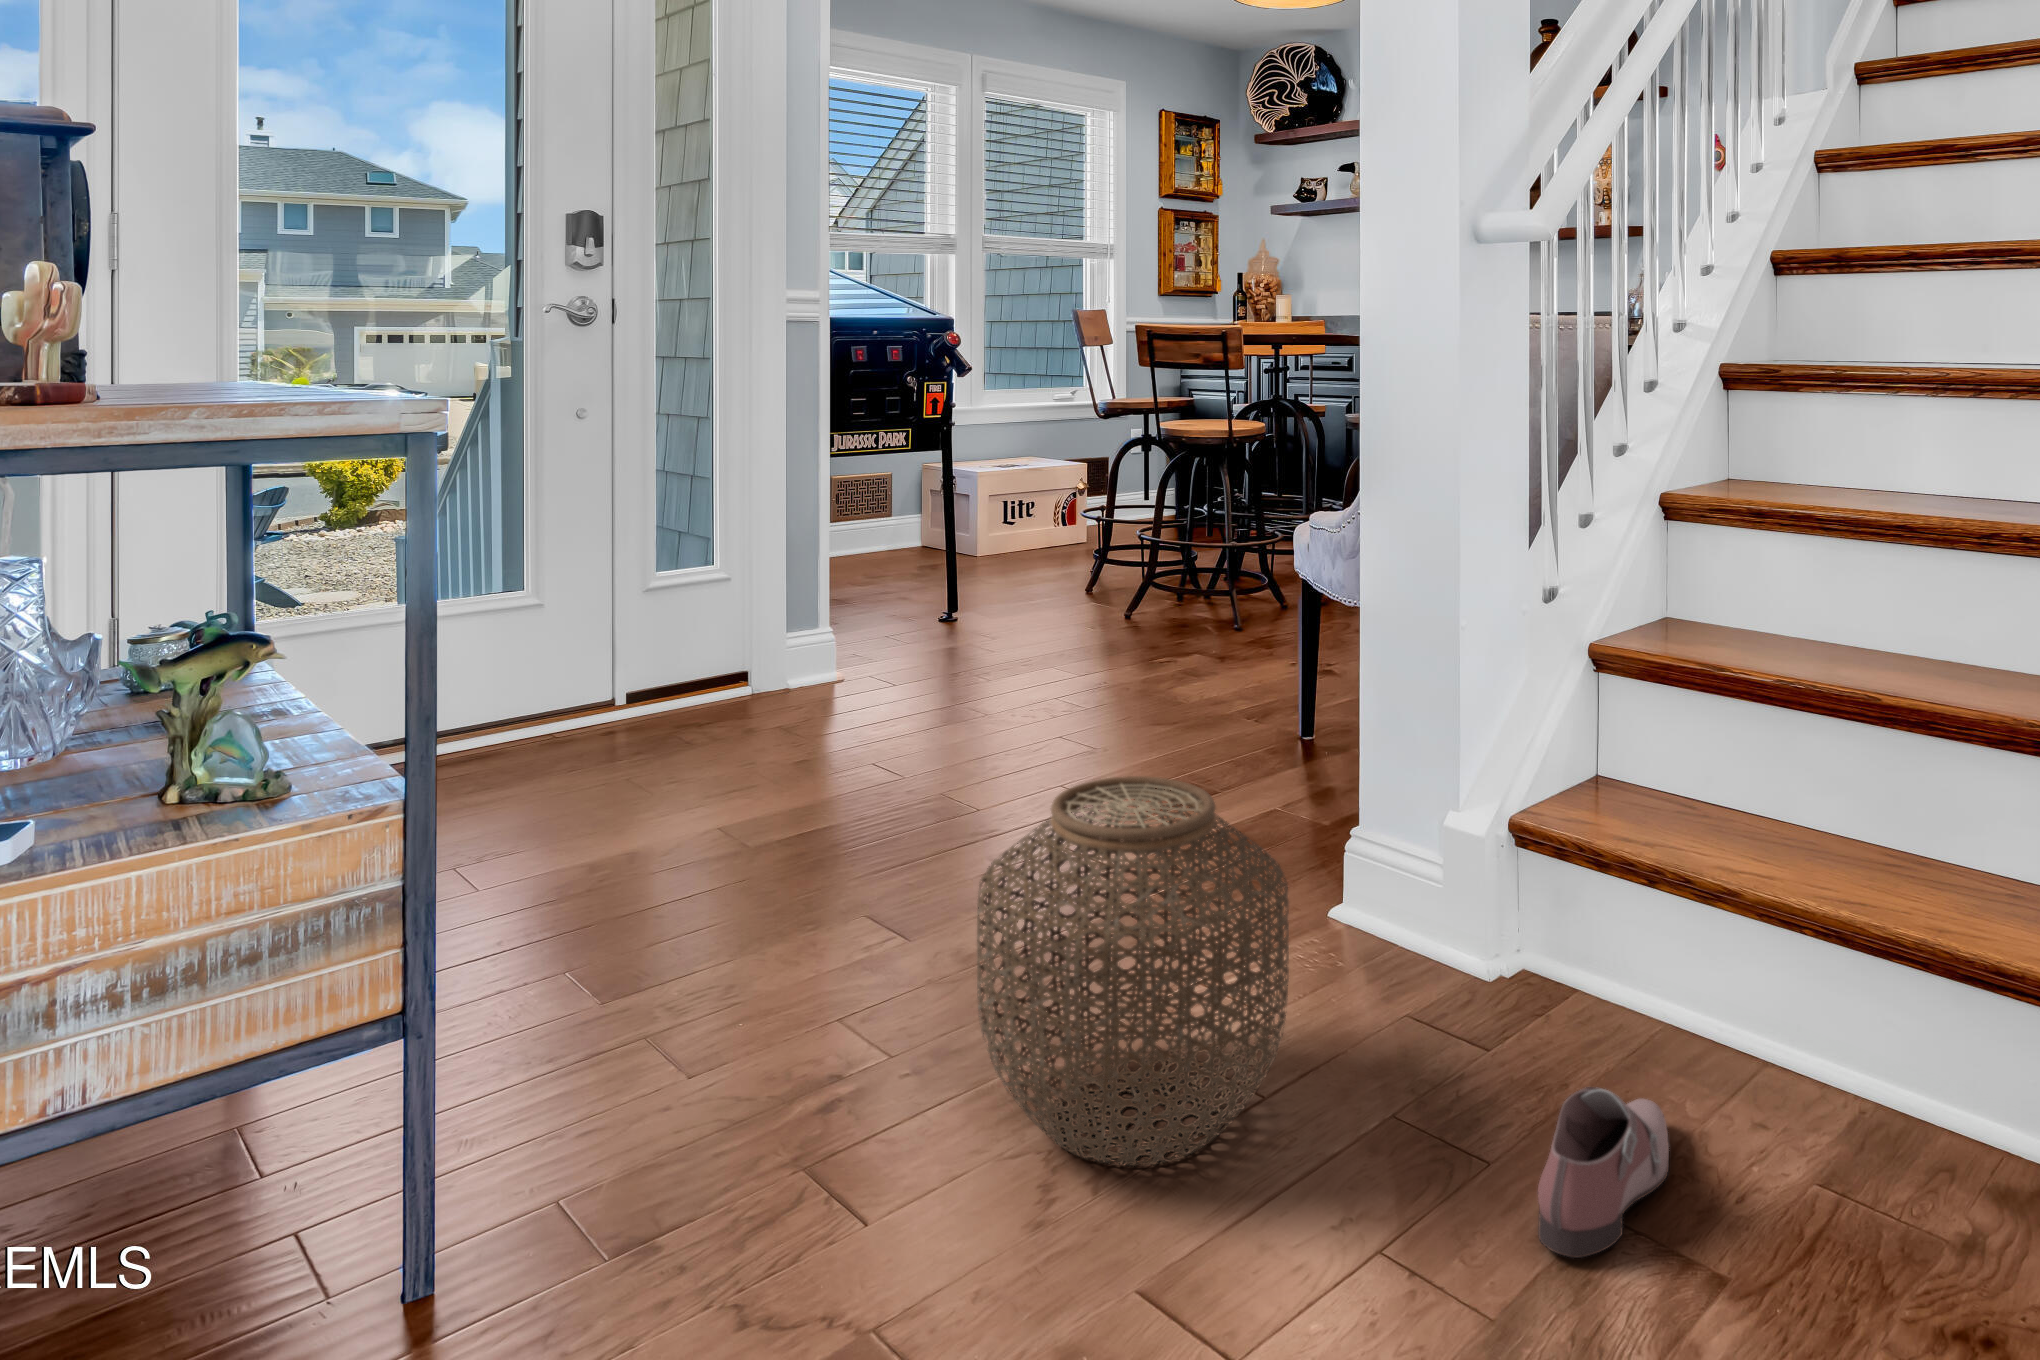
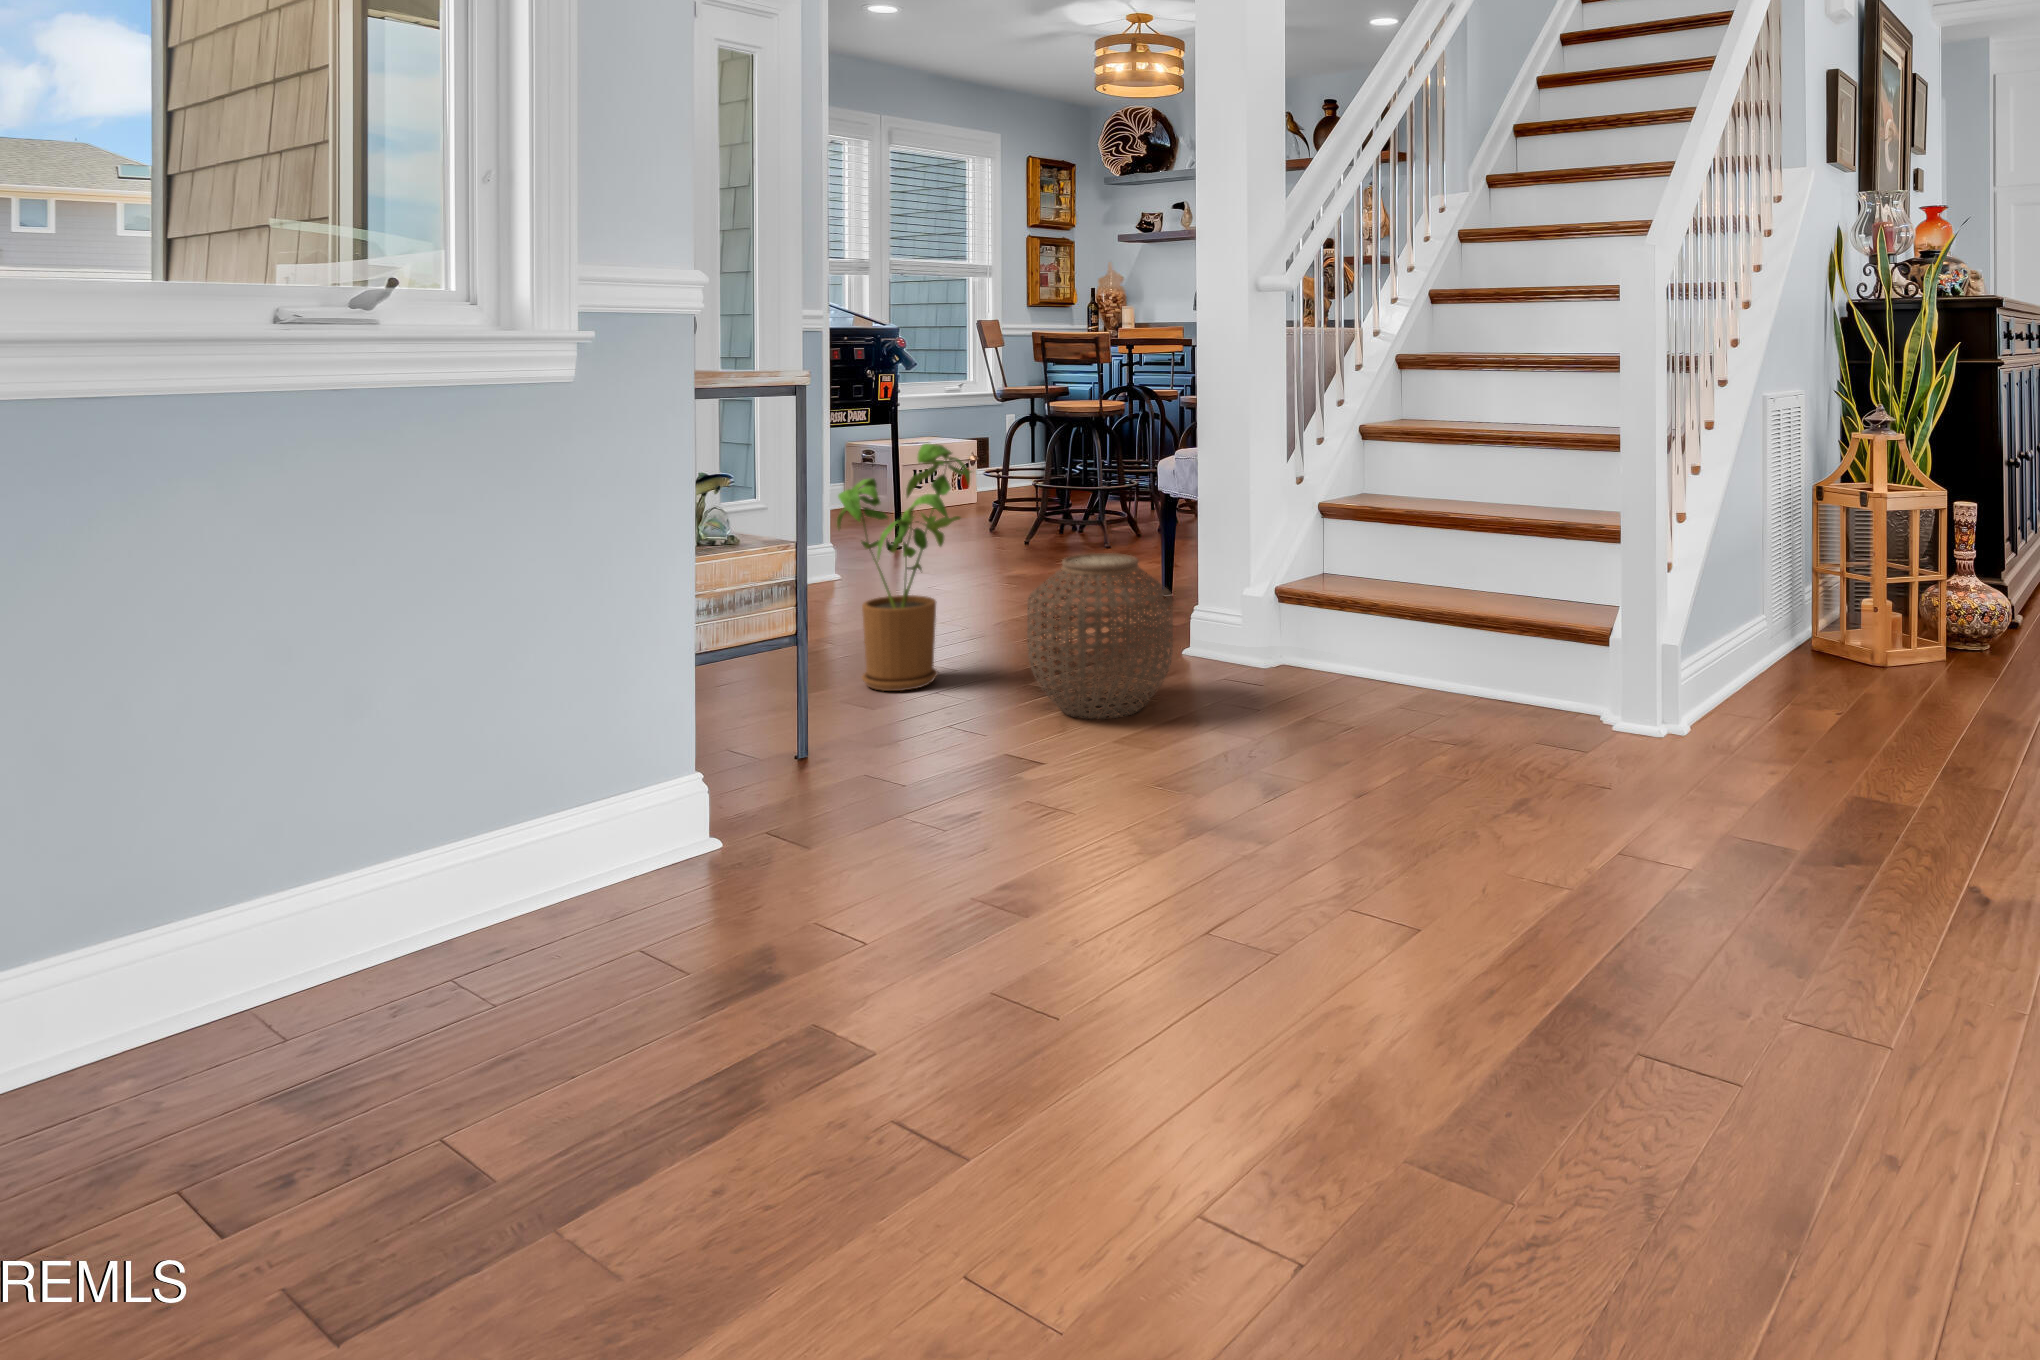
house plant: none [667,529,934,1012] -> present [837,444,971,691]
shoe: present [1538,1087,1669,1258] -> none [1283,668,1342,726]

